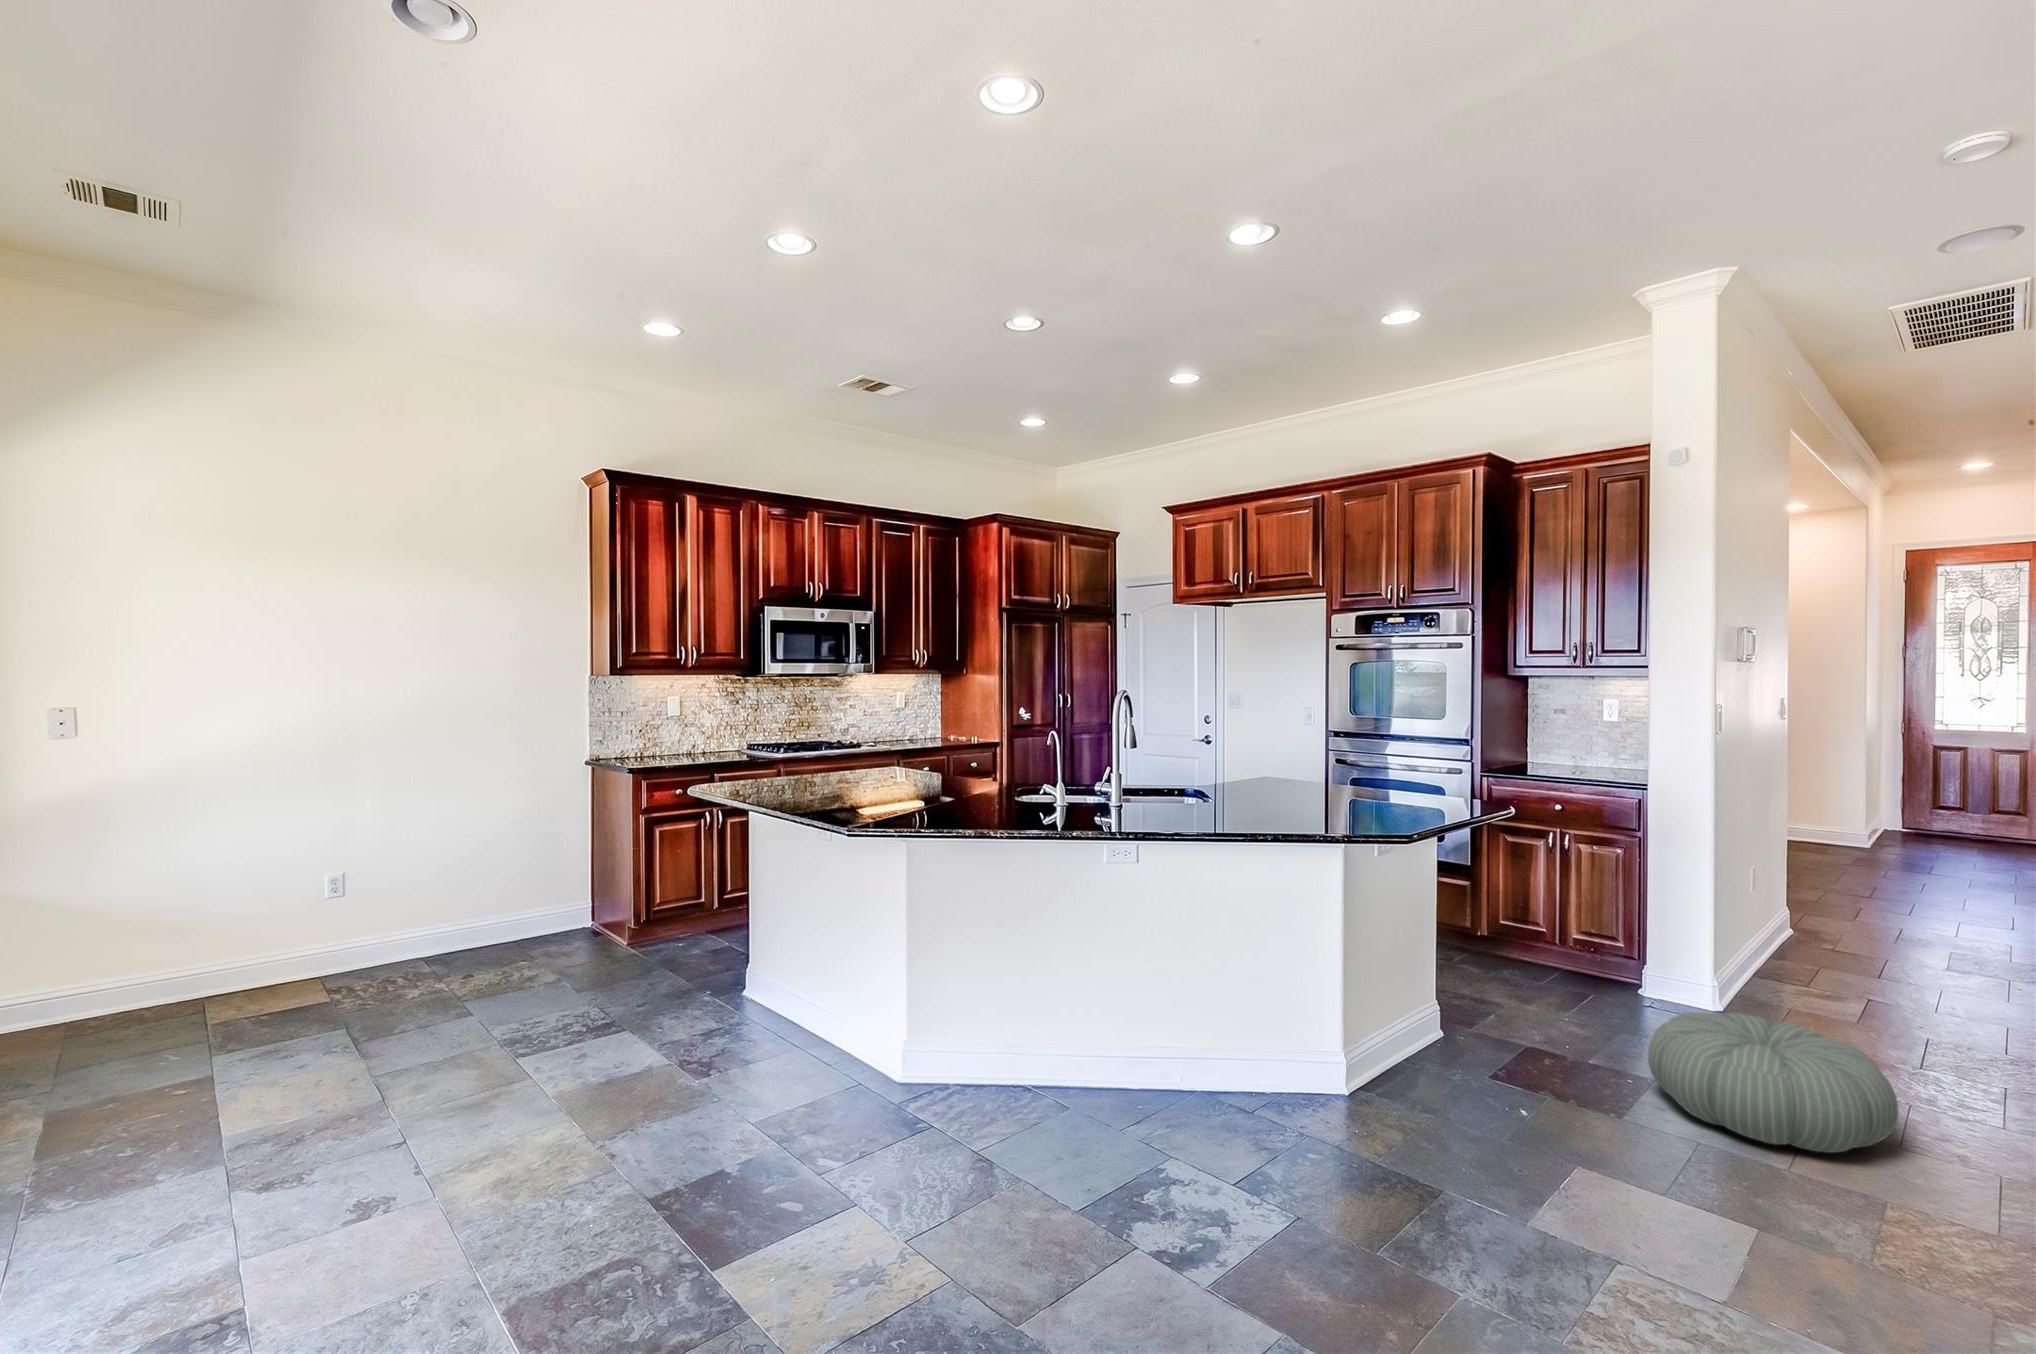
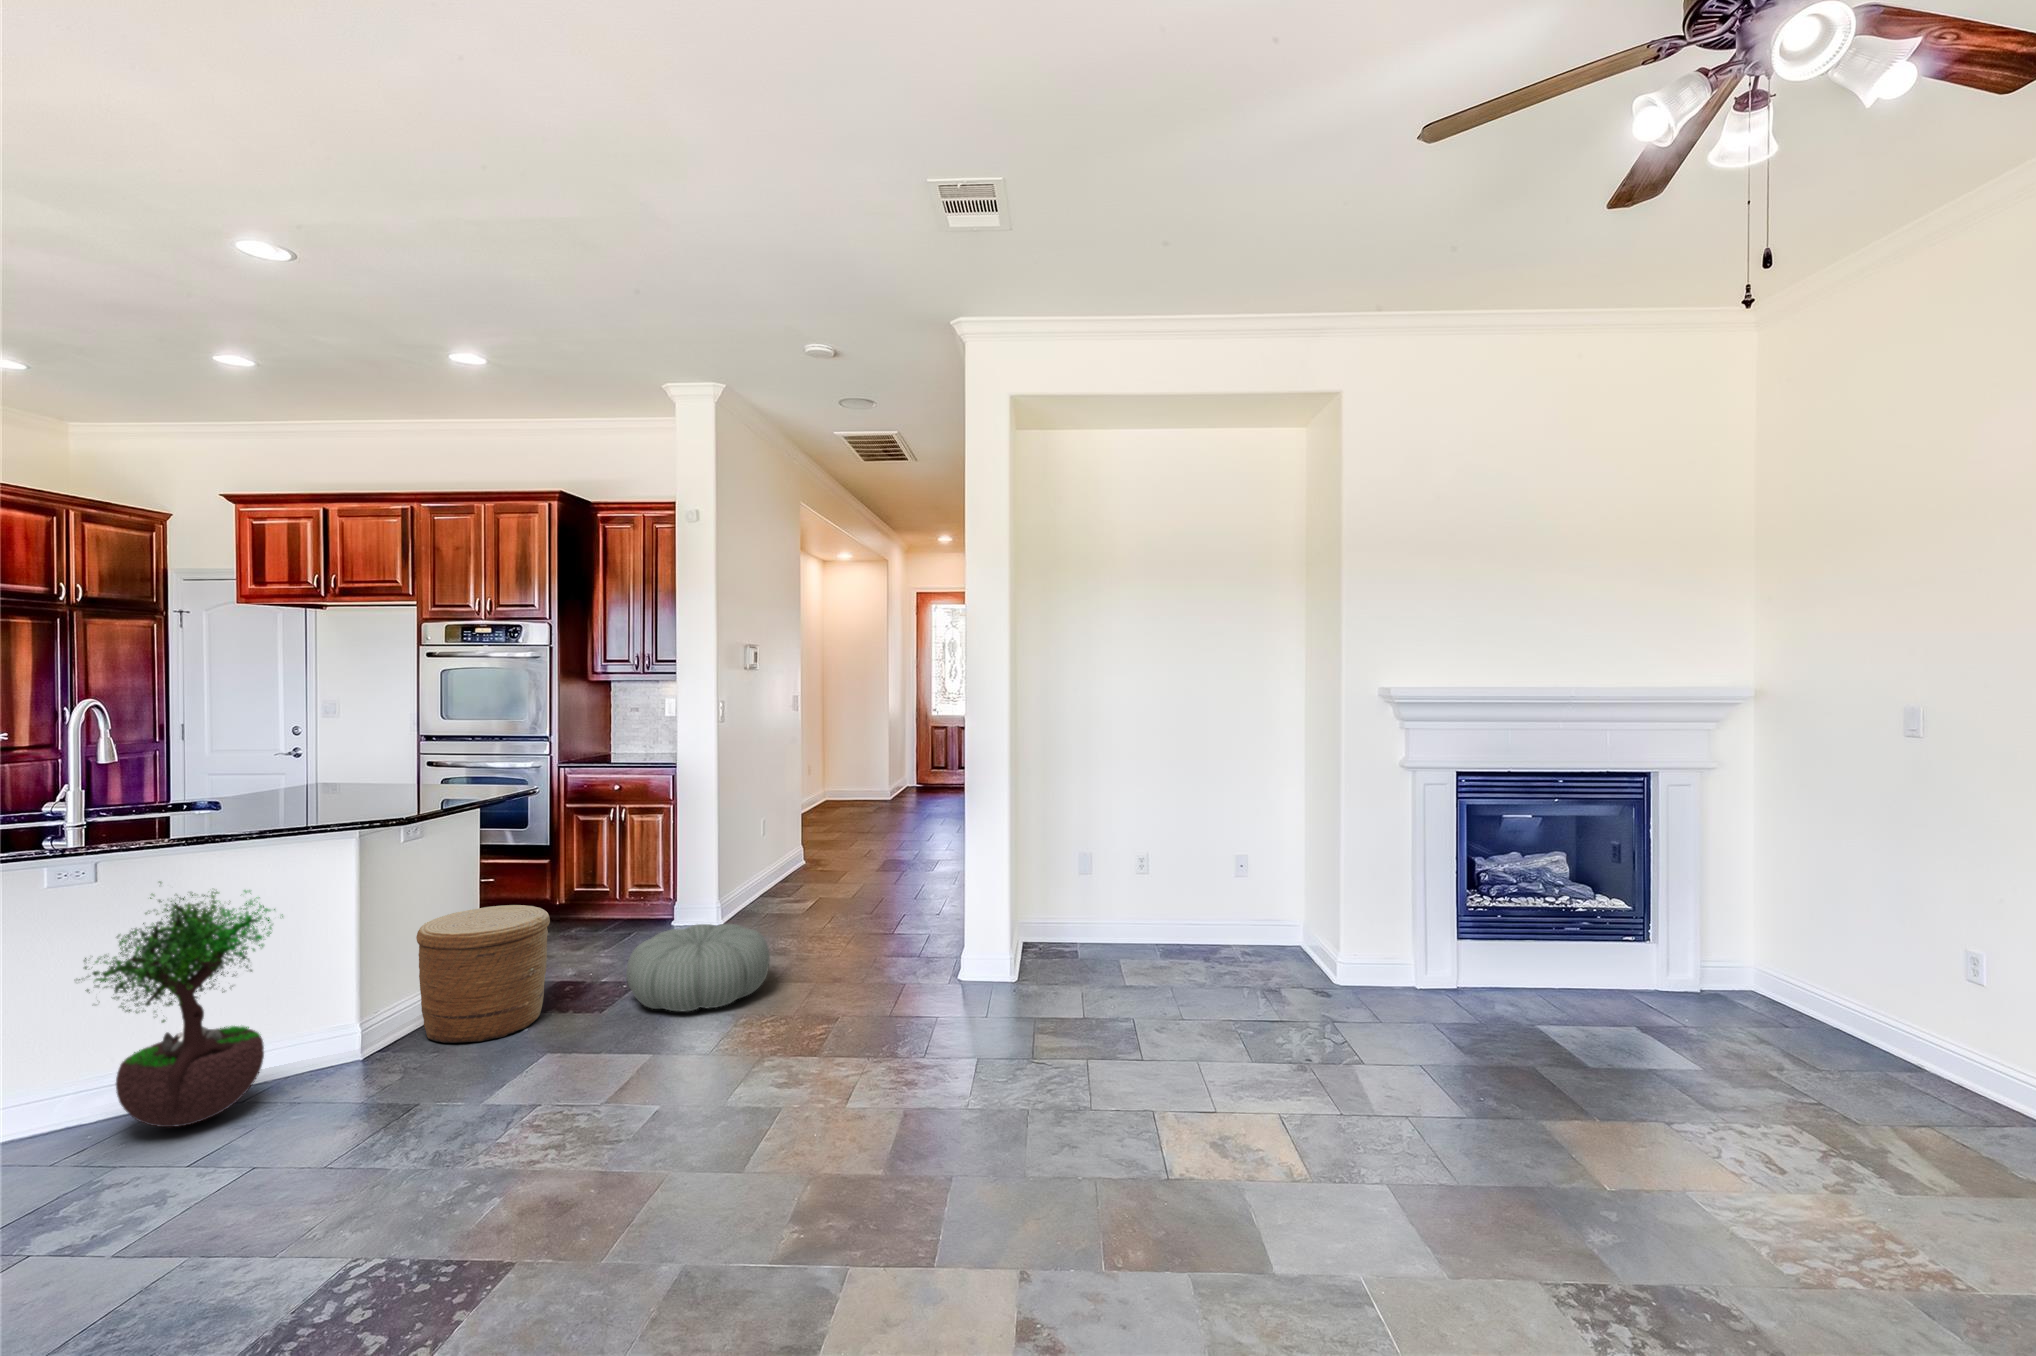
potted tree: none [1169,859,1317,1102] -> present [79,882,283,1127]
woven basket: none [1402,933,1550,1099] -> present [416,905,550,1043]

